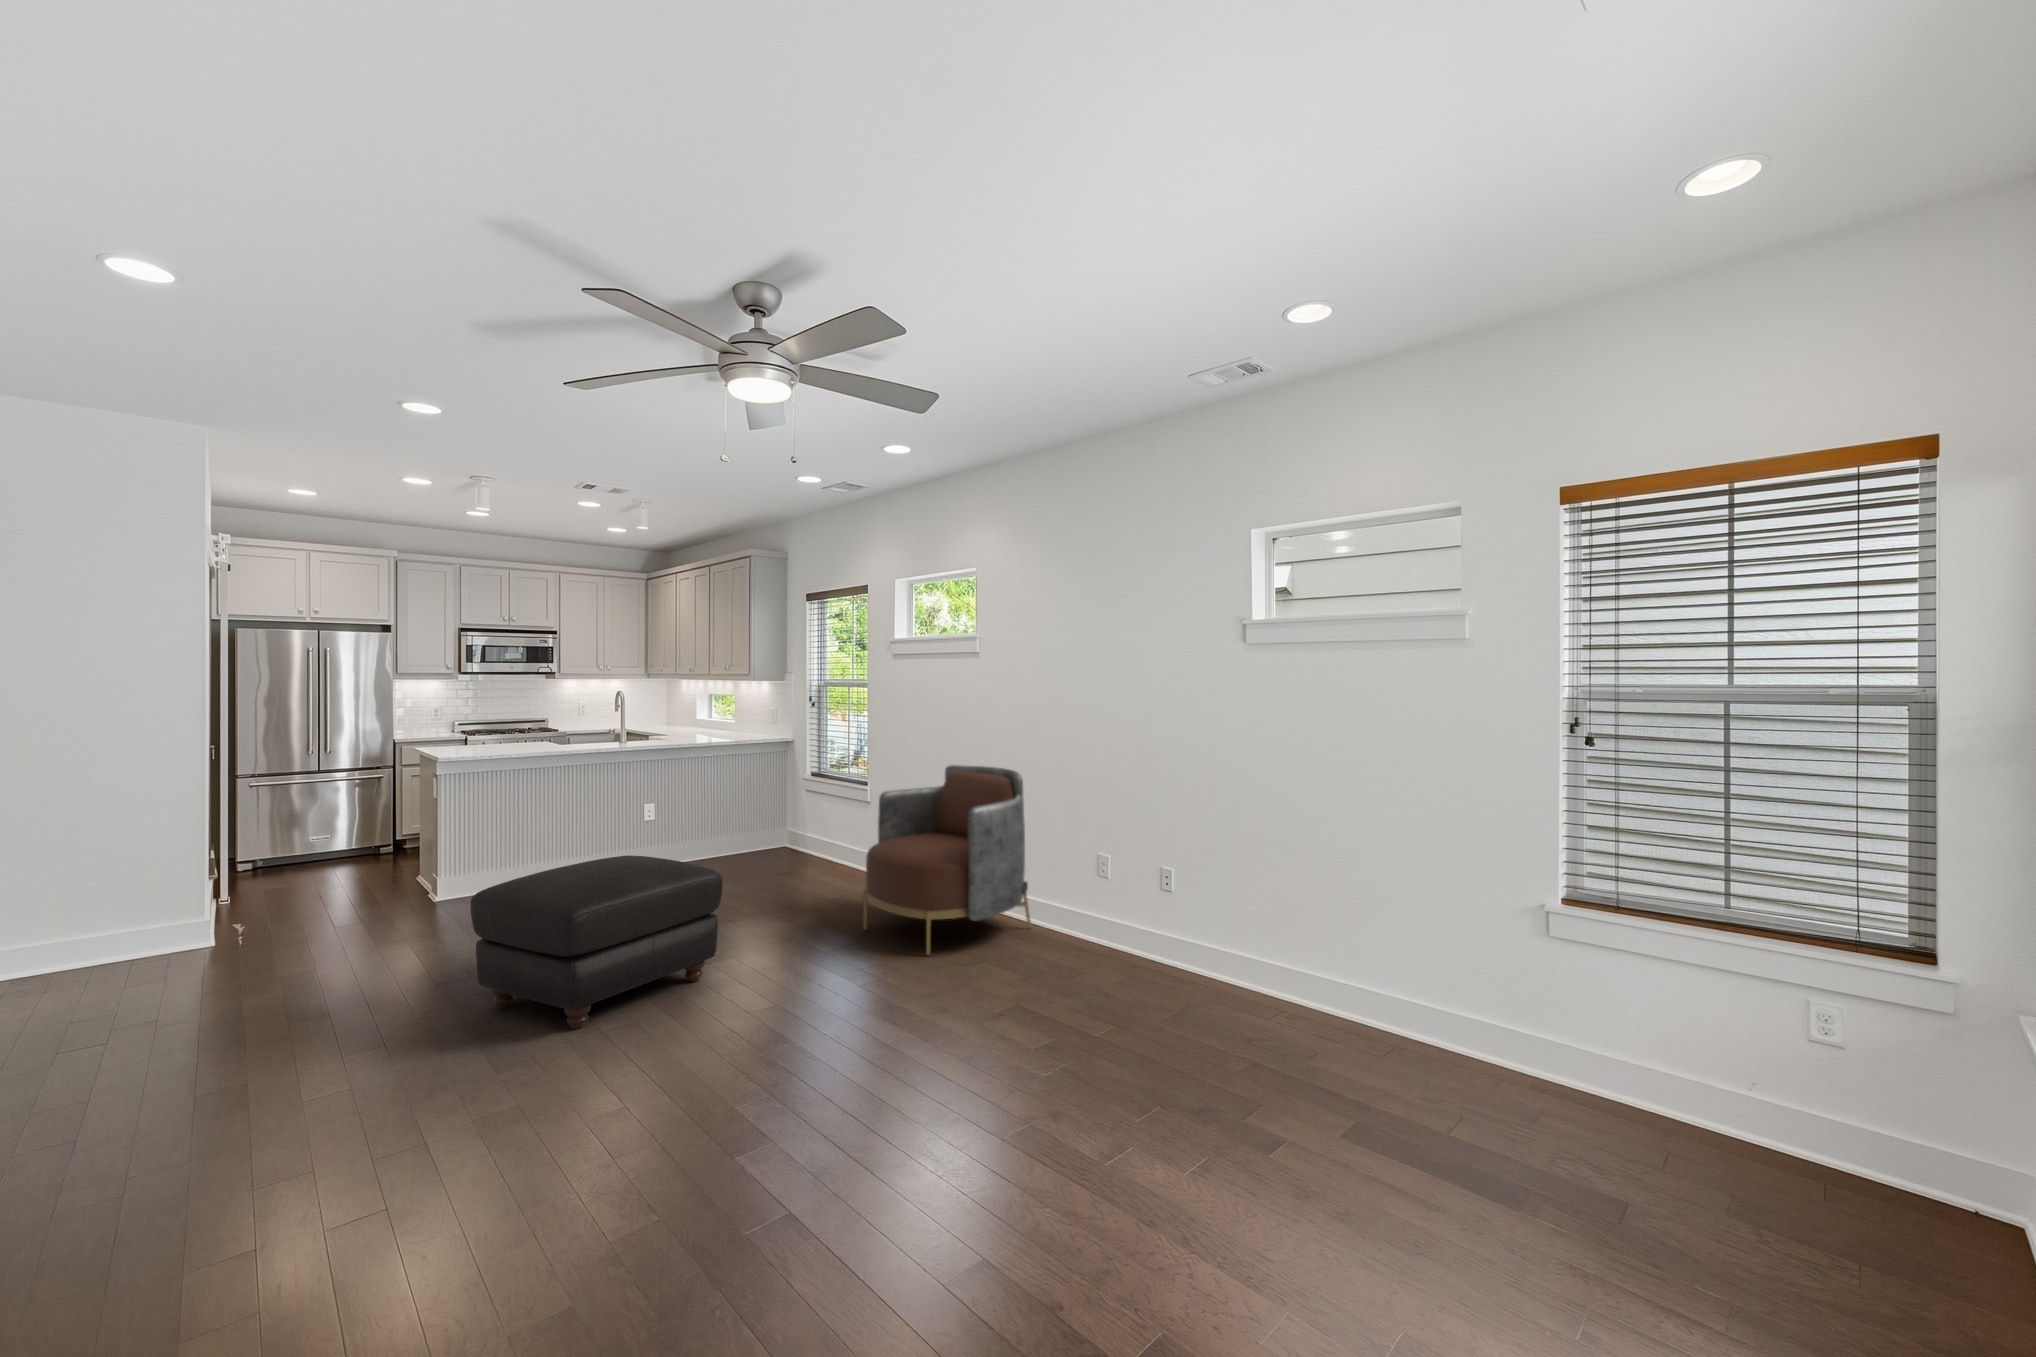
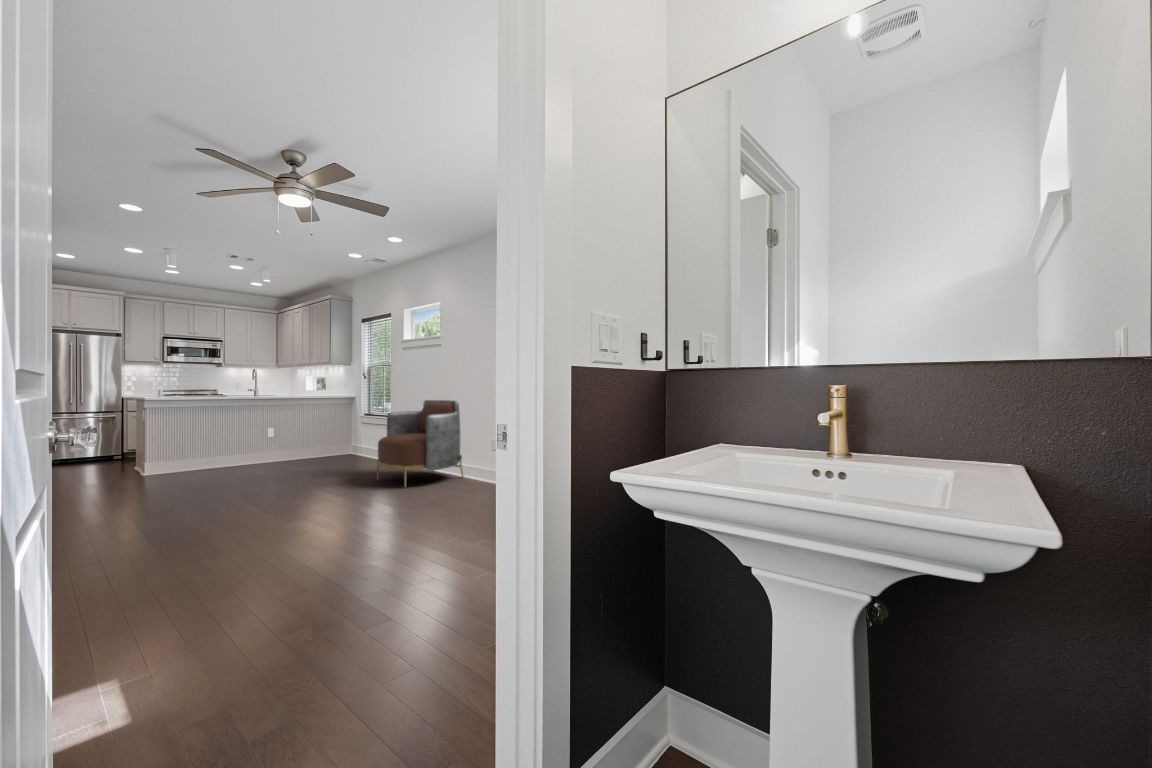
ottoman: present [470,856,723,1029] -> none [154,439,294,515]

